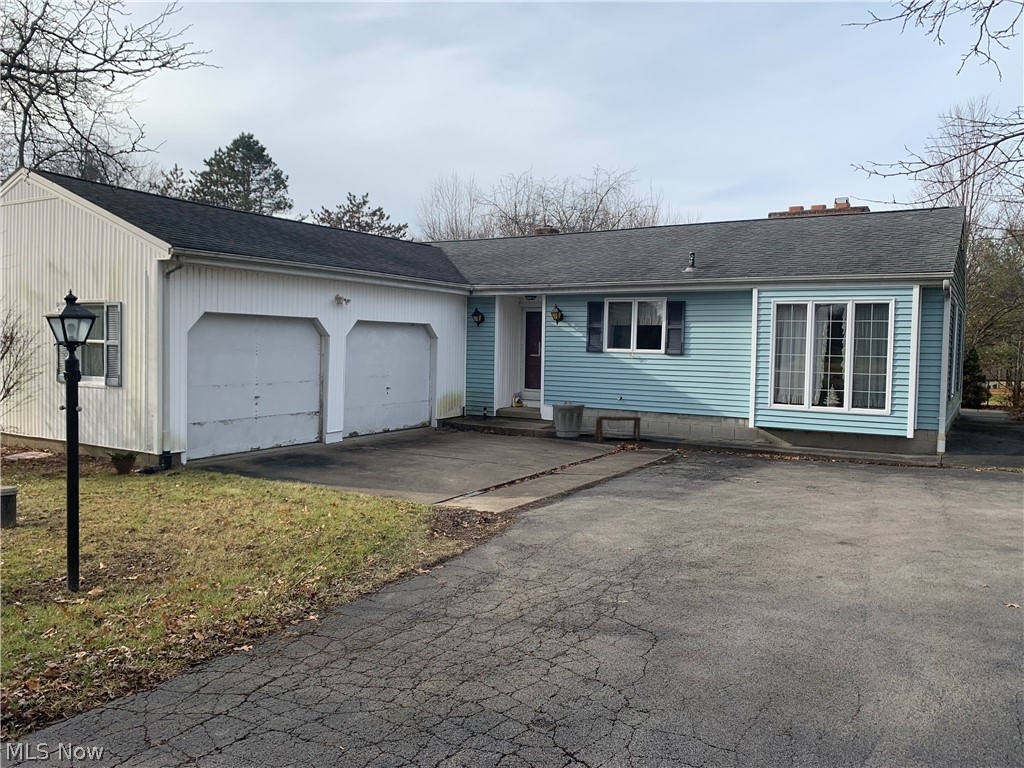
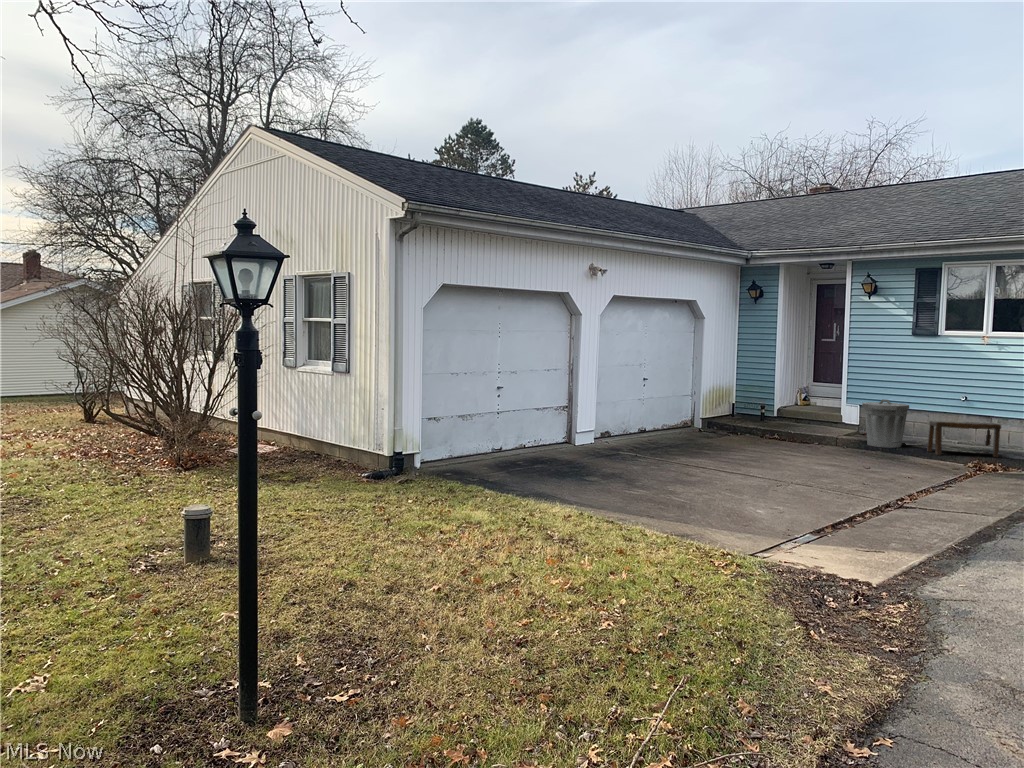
decorative plant: present [103,452,142,474] -> none [326,450,372,478]

